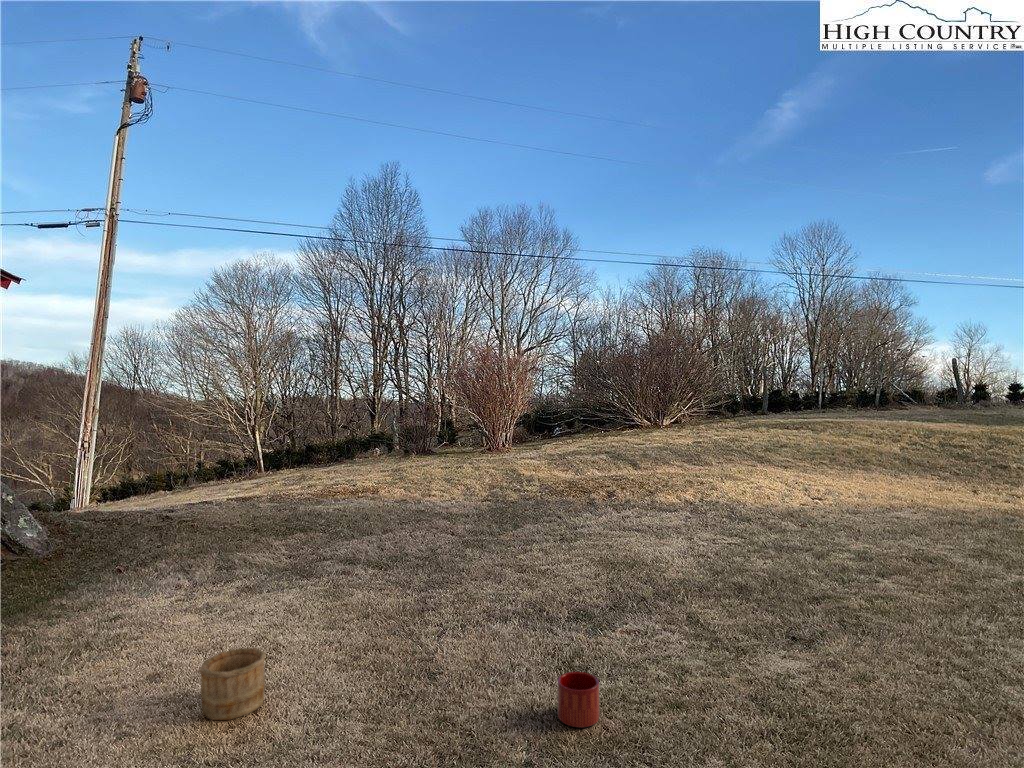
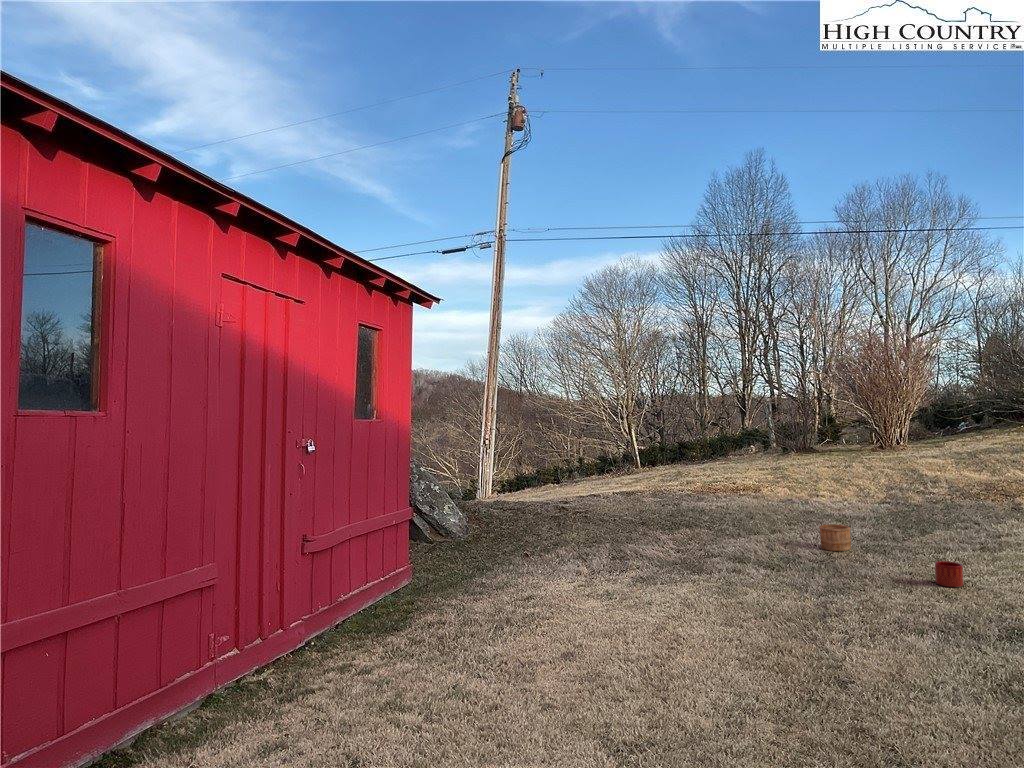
wooden bucket: present [199,648,266,720] -> present [819,524,851,551]

